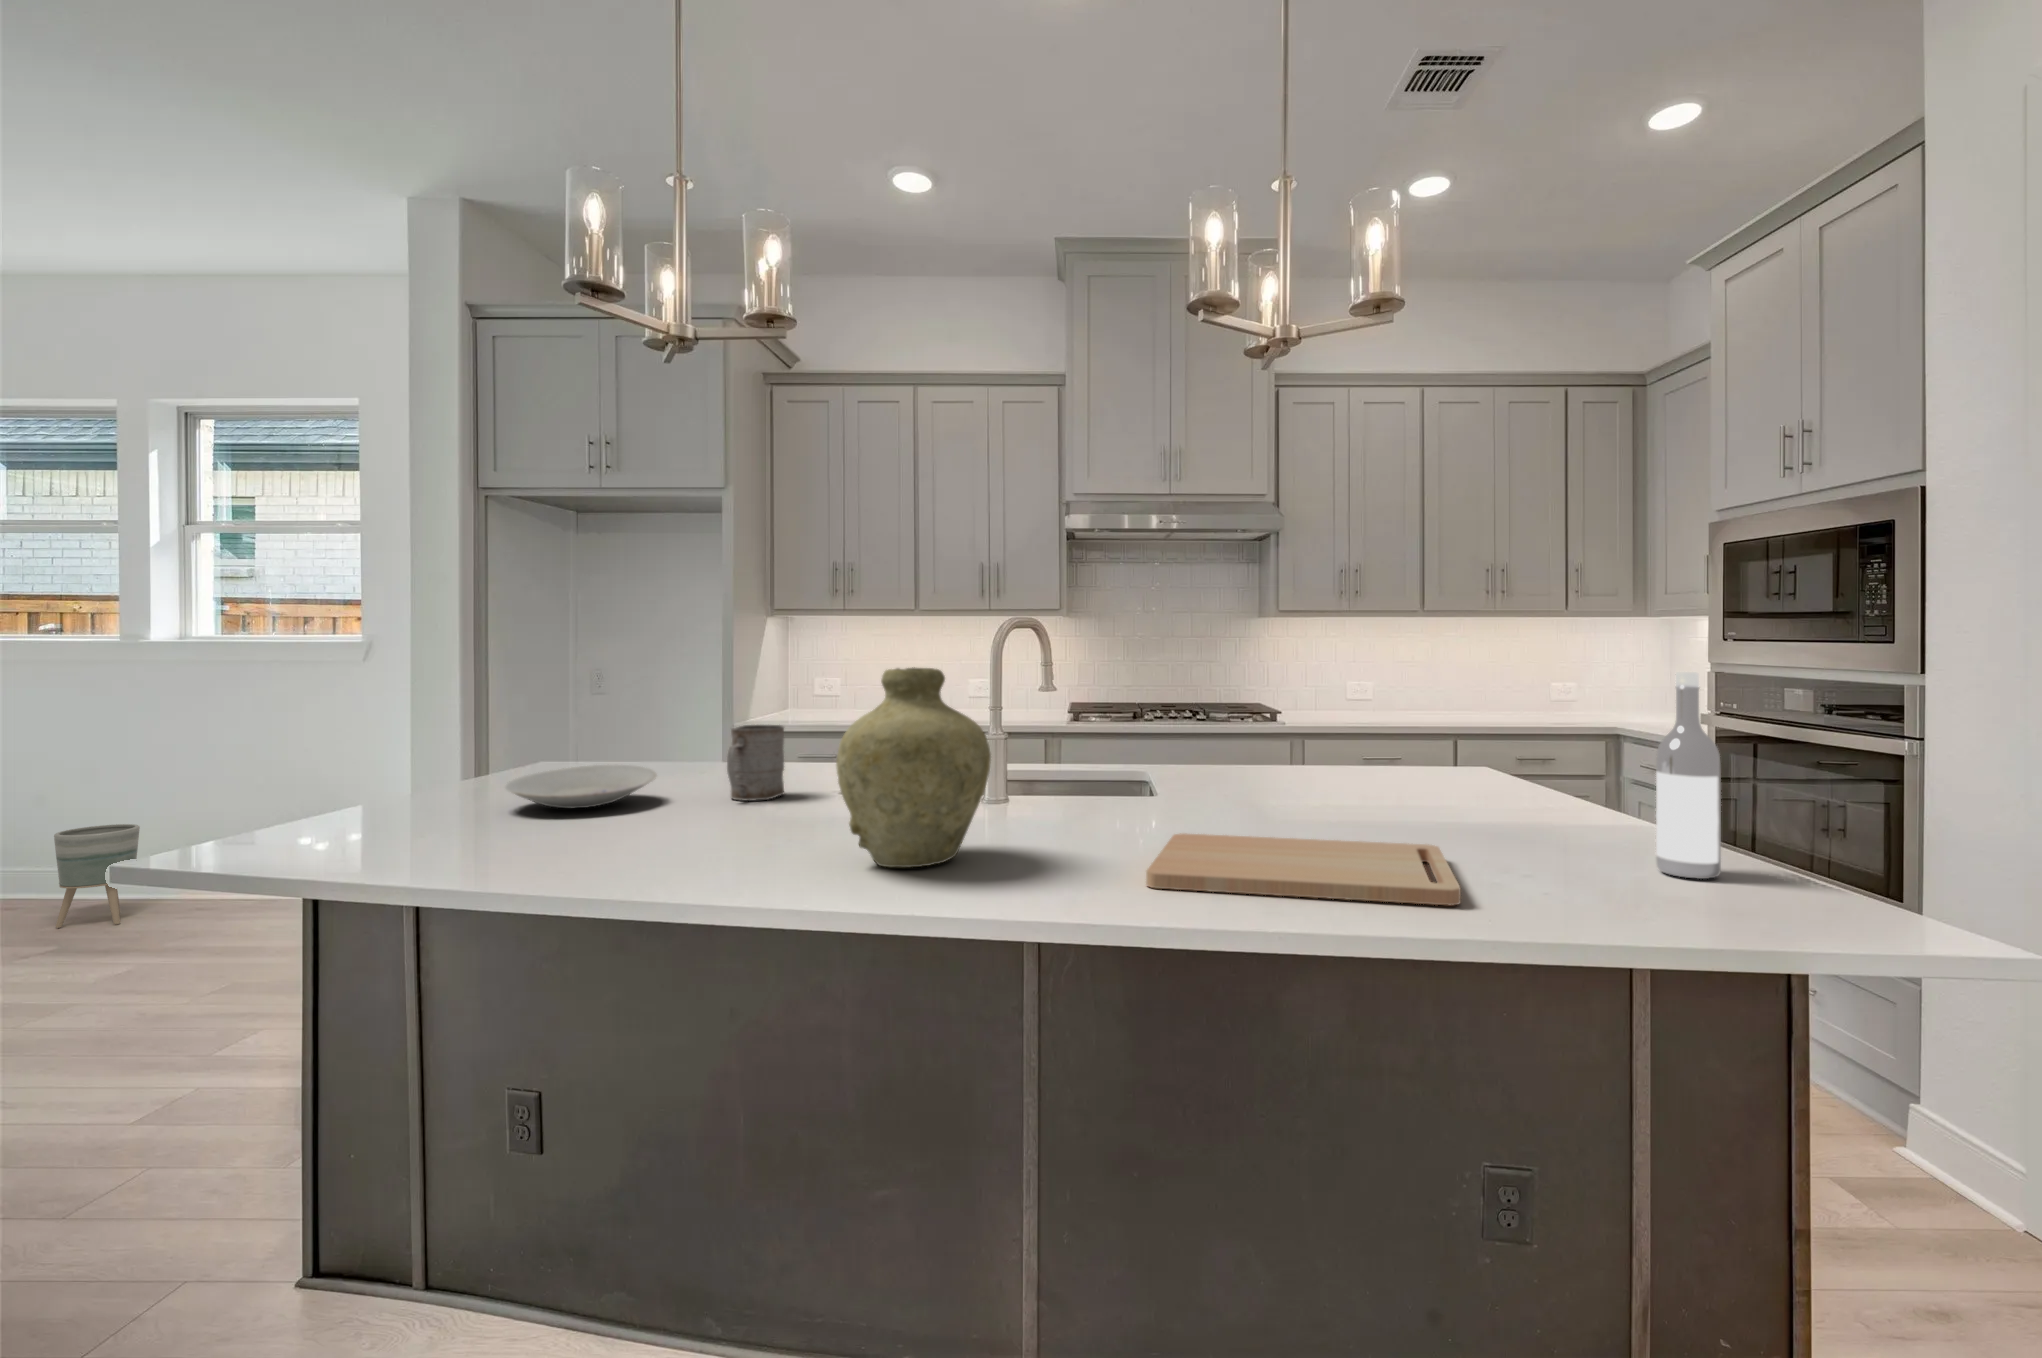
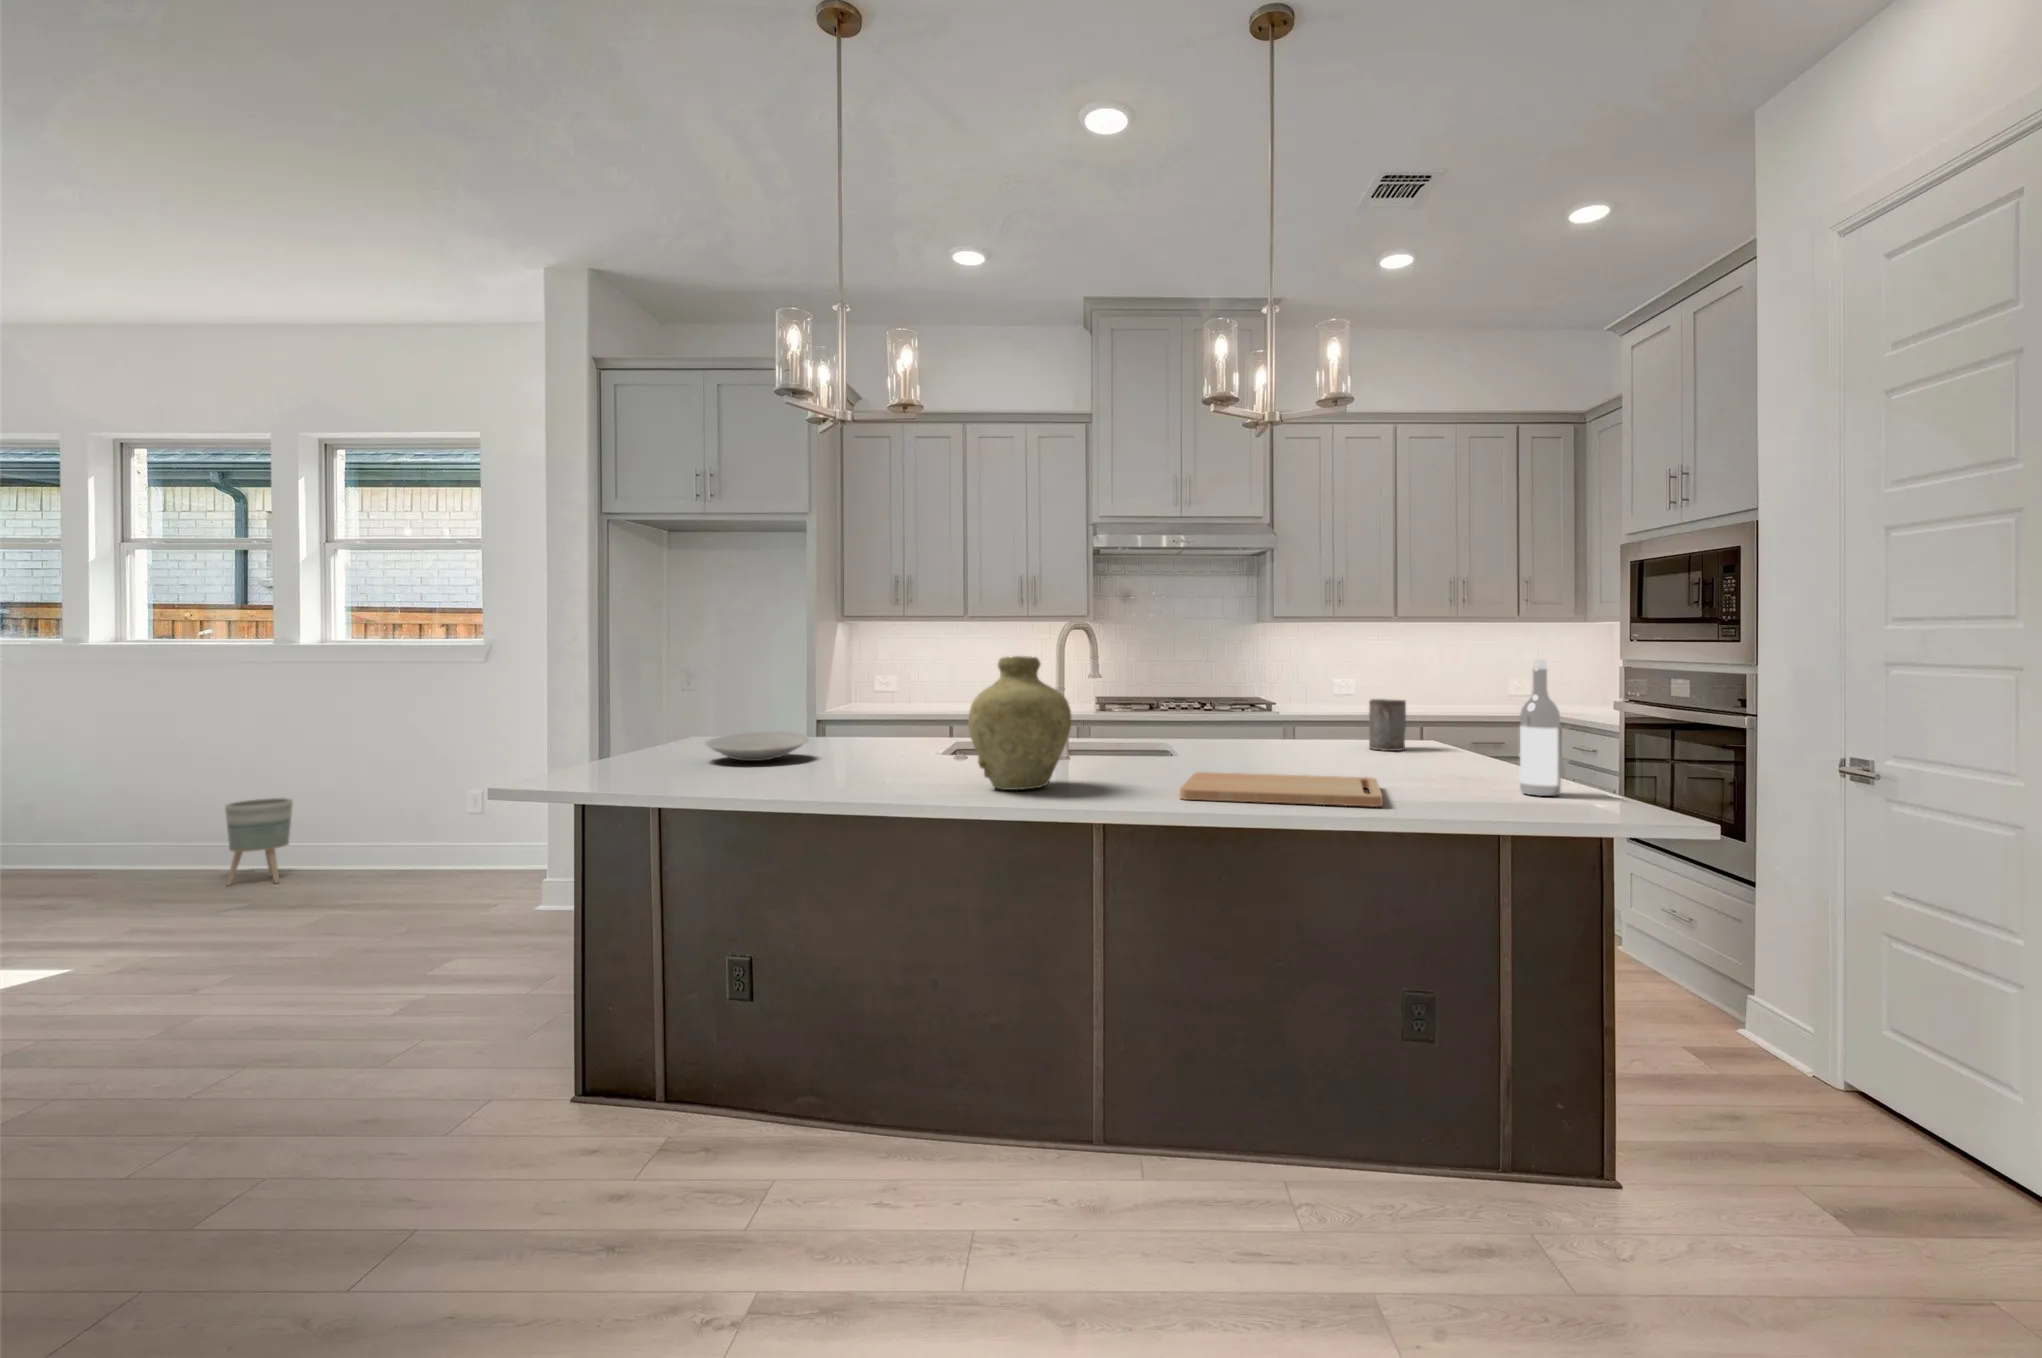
mug: present [727,725,784,801] -> present [1369,699,1406,751]

